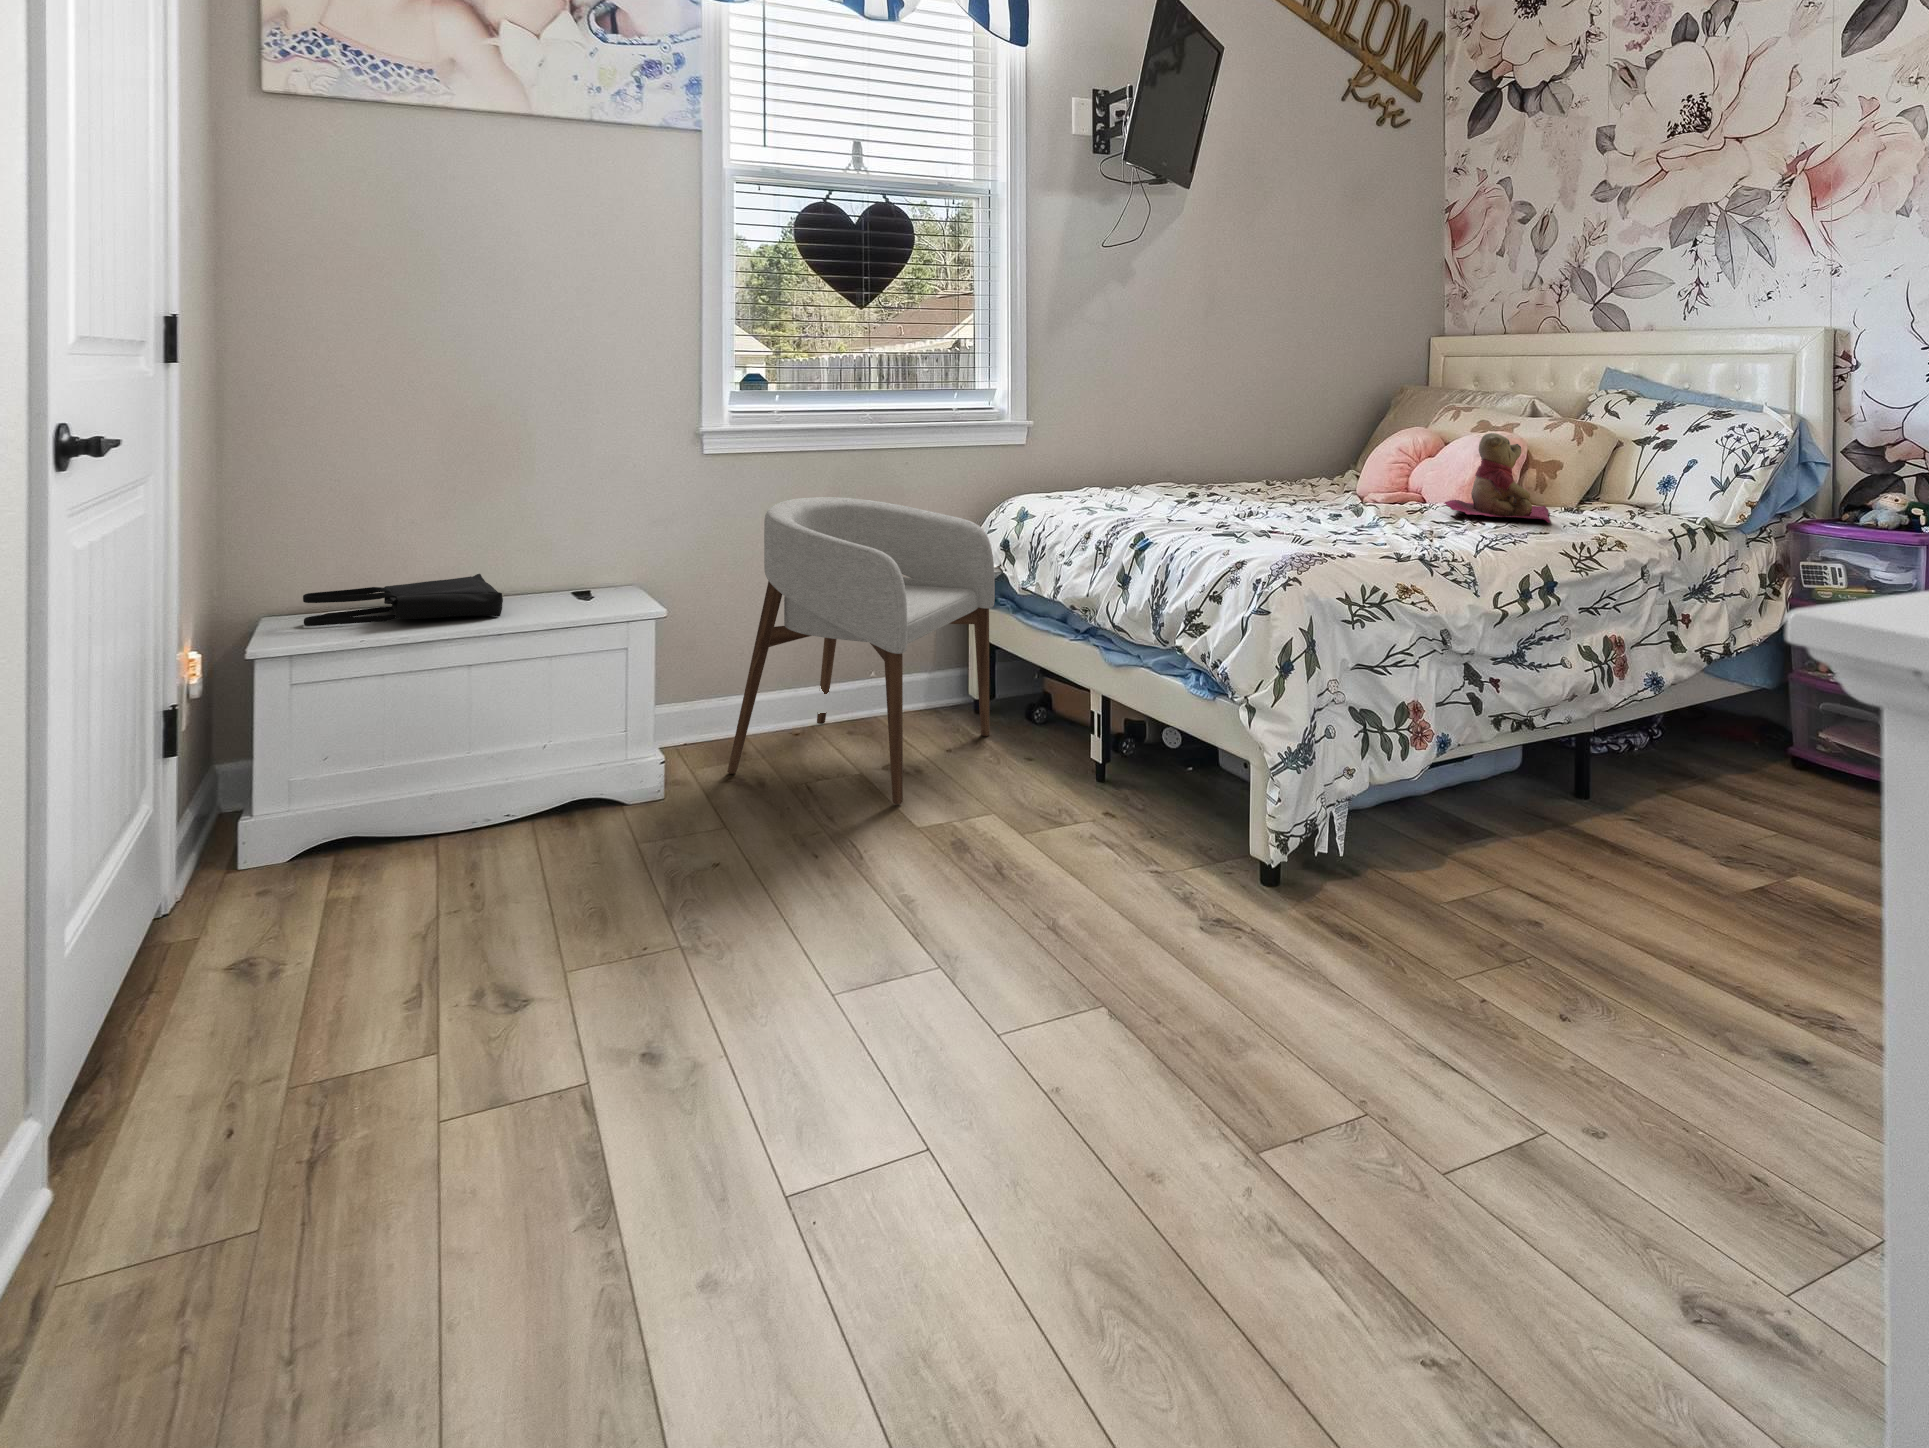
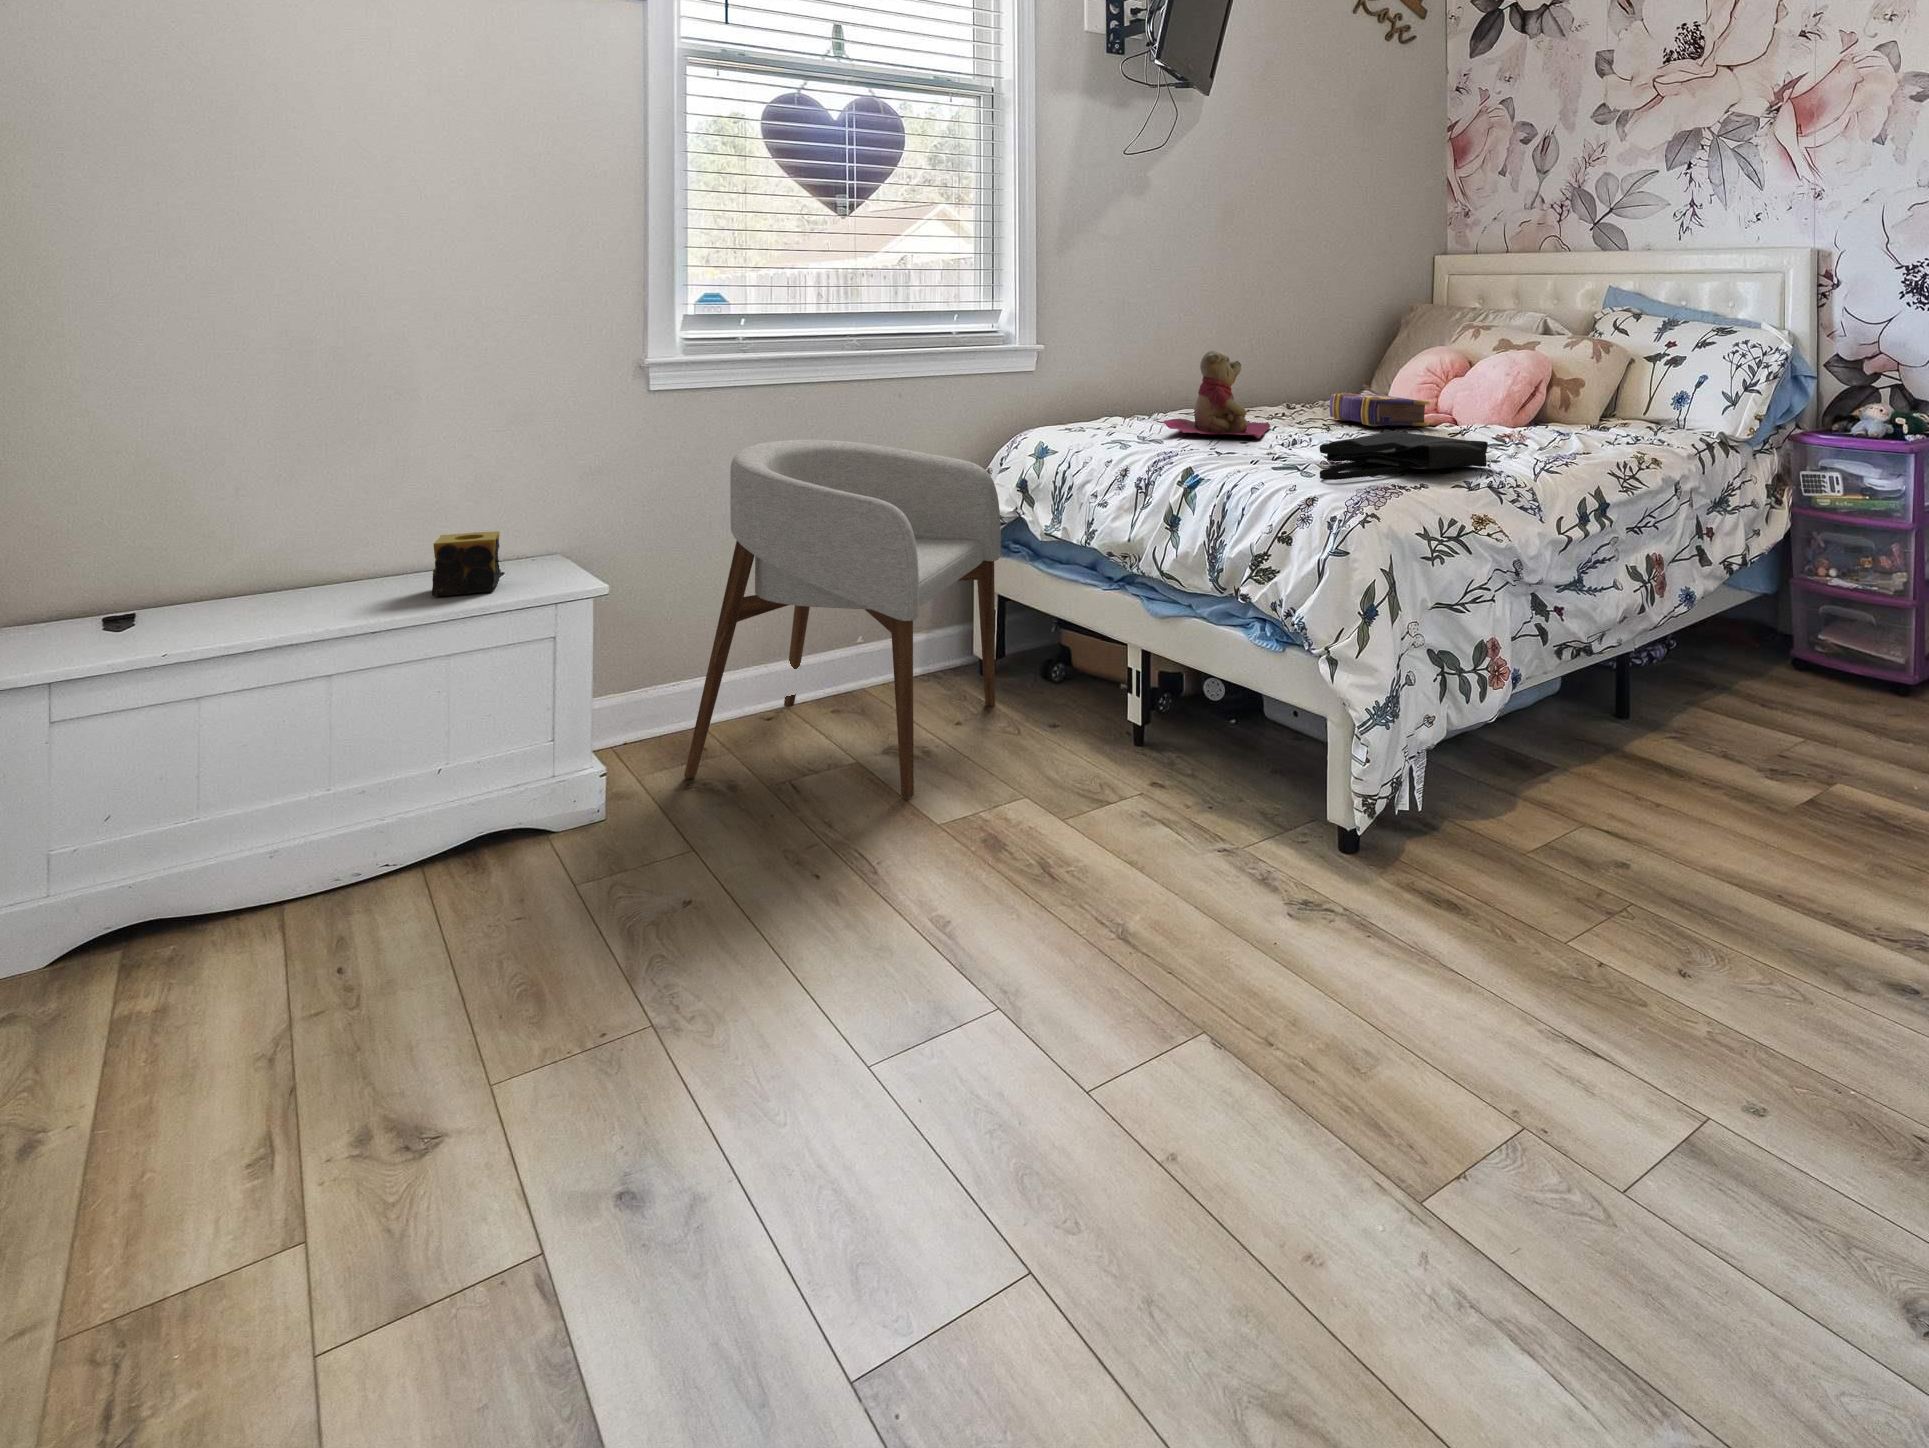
teddy bear: present [1444,433,1550,522] -> present [1162,350,1270,438]
book: none [1307,467,1401,500] -> present [1329,392,1430,427]
candle: none [537,563,588,612] -> present [432,531,500,597]
tote bag: present [303,574,503,626] -> present [1320,429,1488,480]

